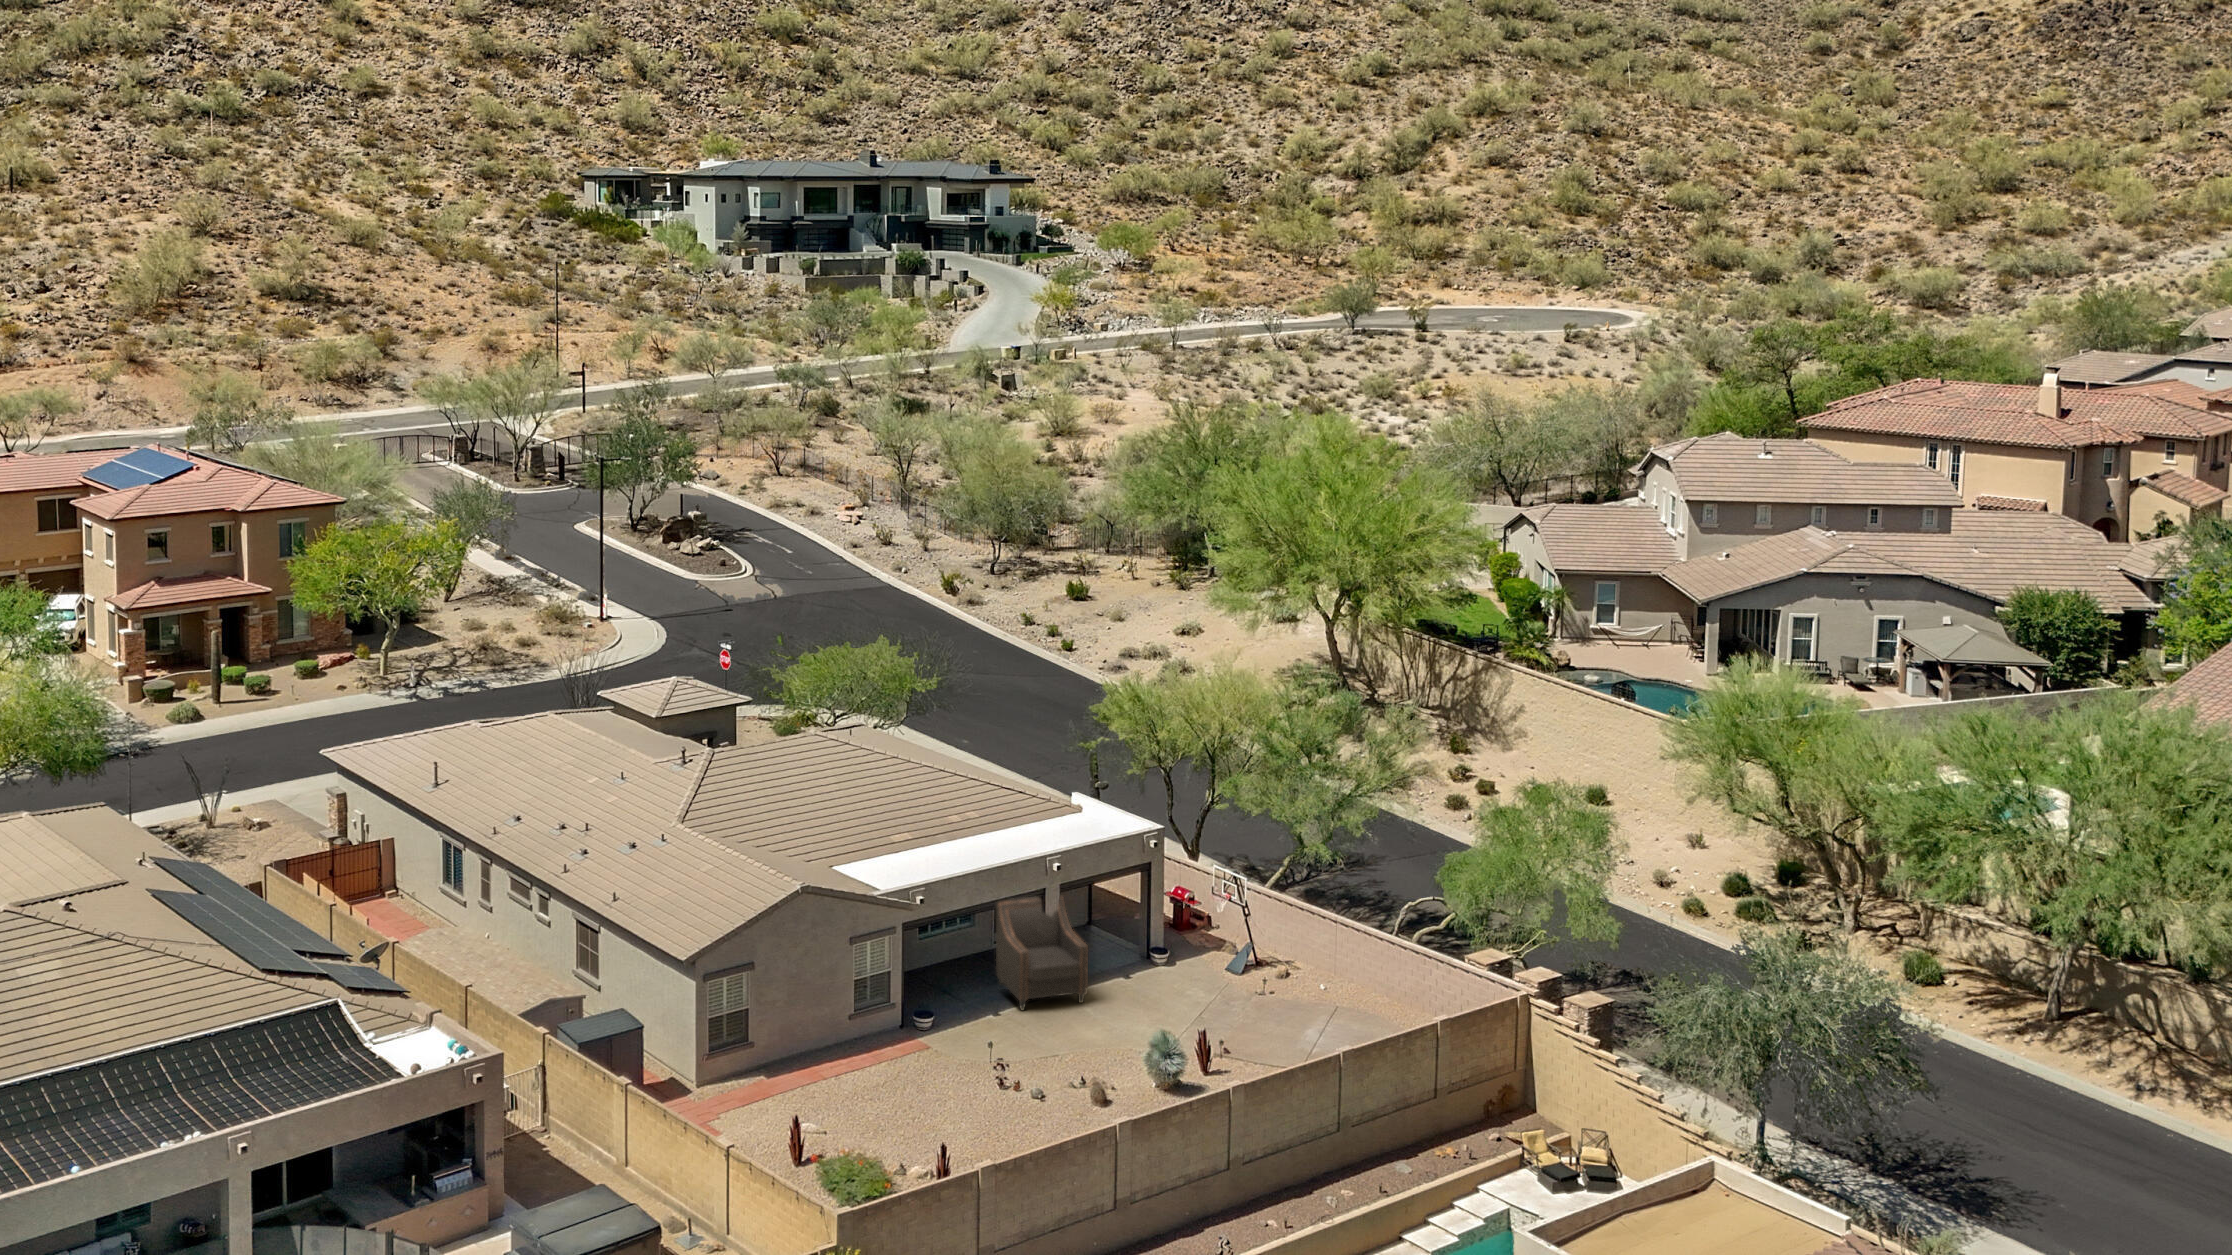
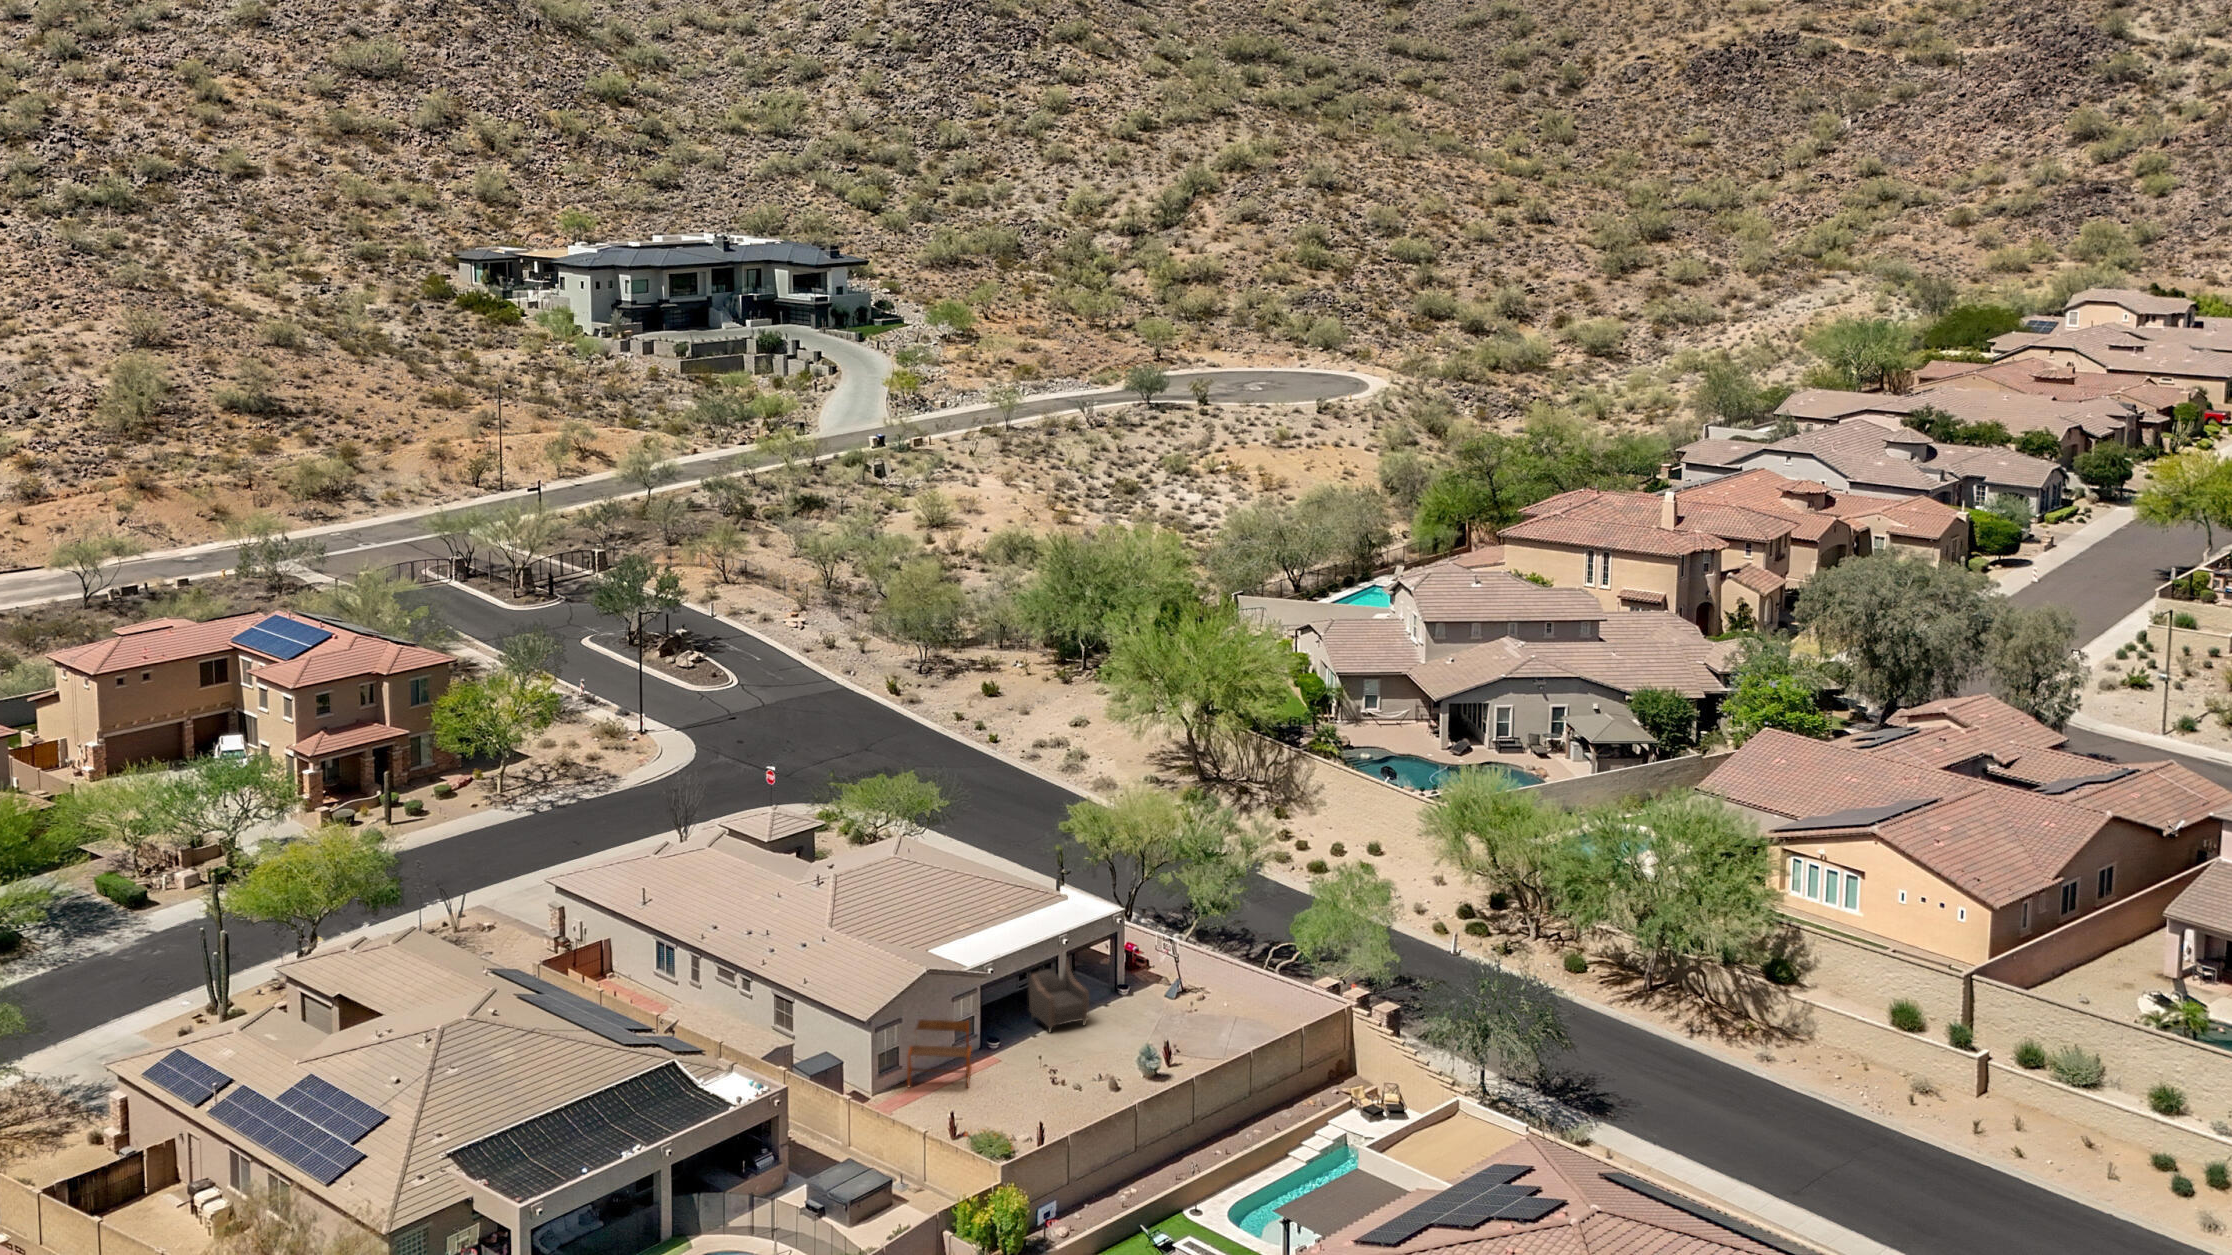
bench: none [755,964,869,1087] -> present [907,1019,972,1087]

